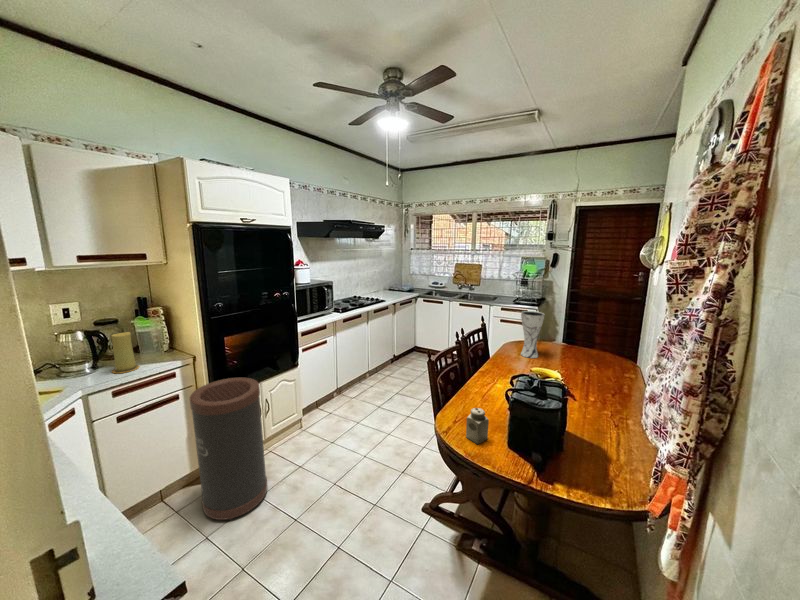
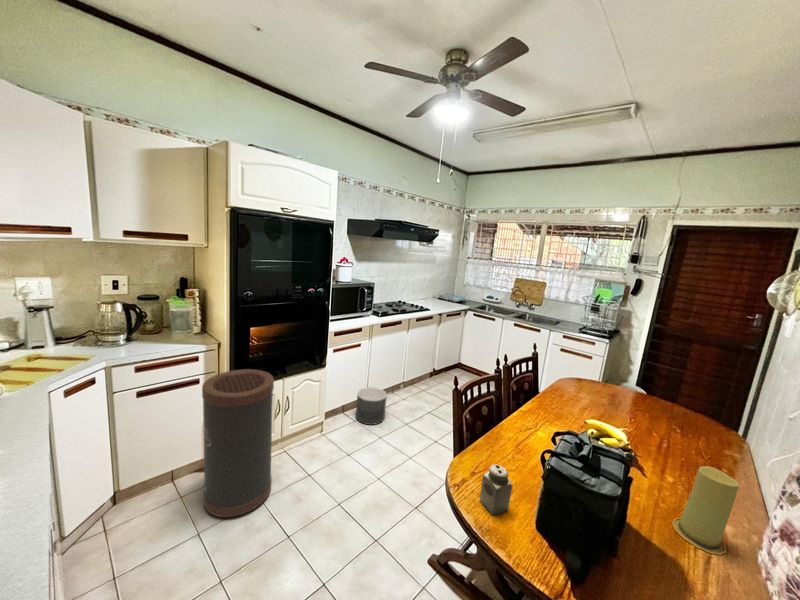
vase: present [521,311,544,358] -> none [577,344,615,404]
candle: present [111,332,139,373] -> present [672,466,739,555]
planter: none [329,380,358,415] -> present [356,387,387,425]

